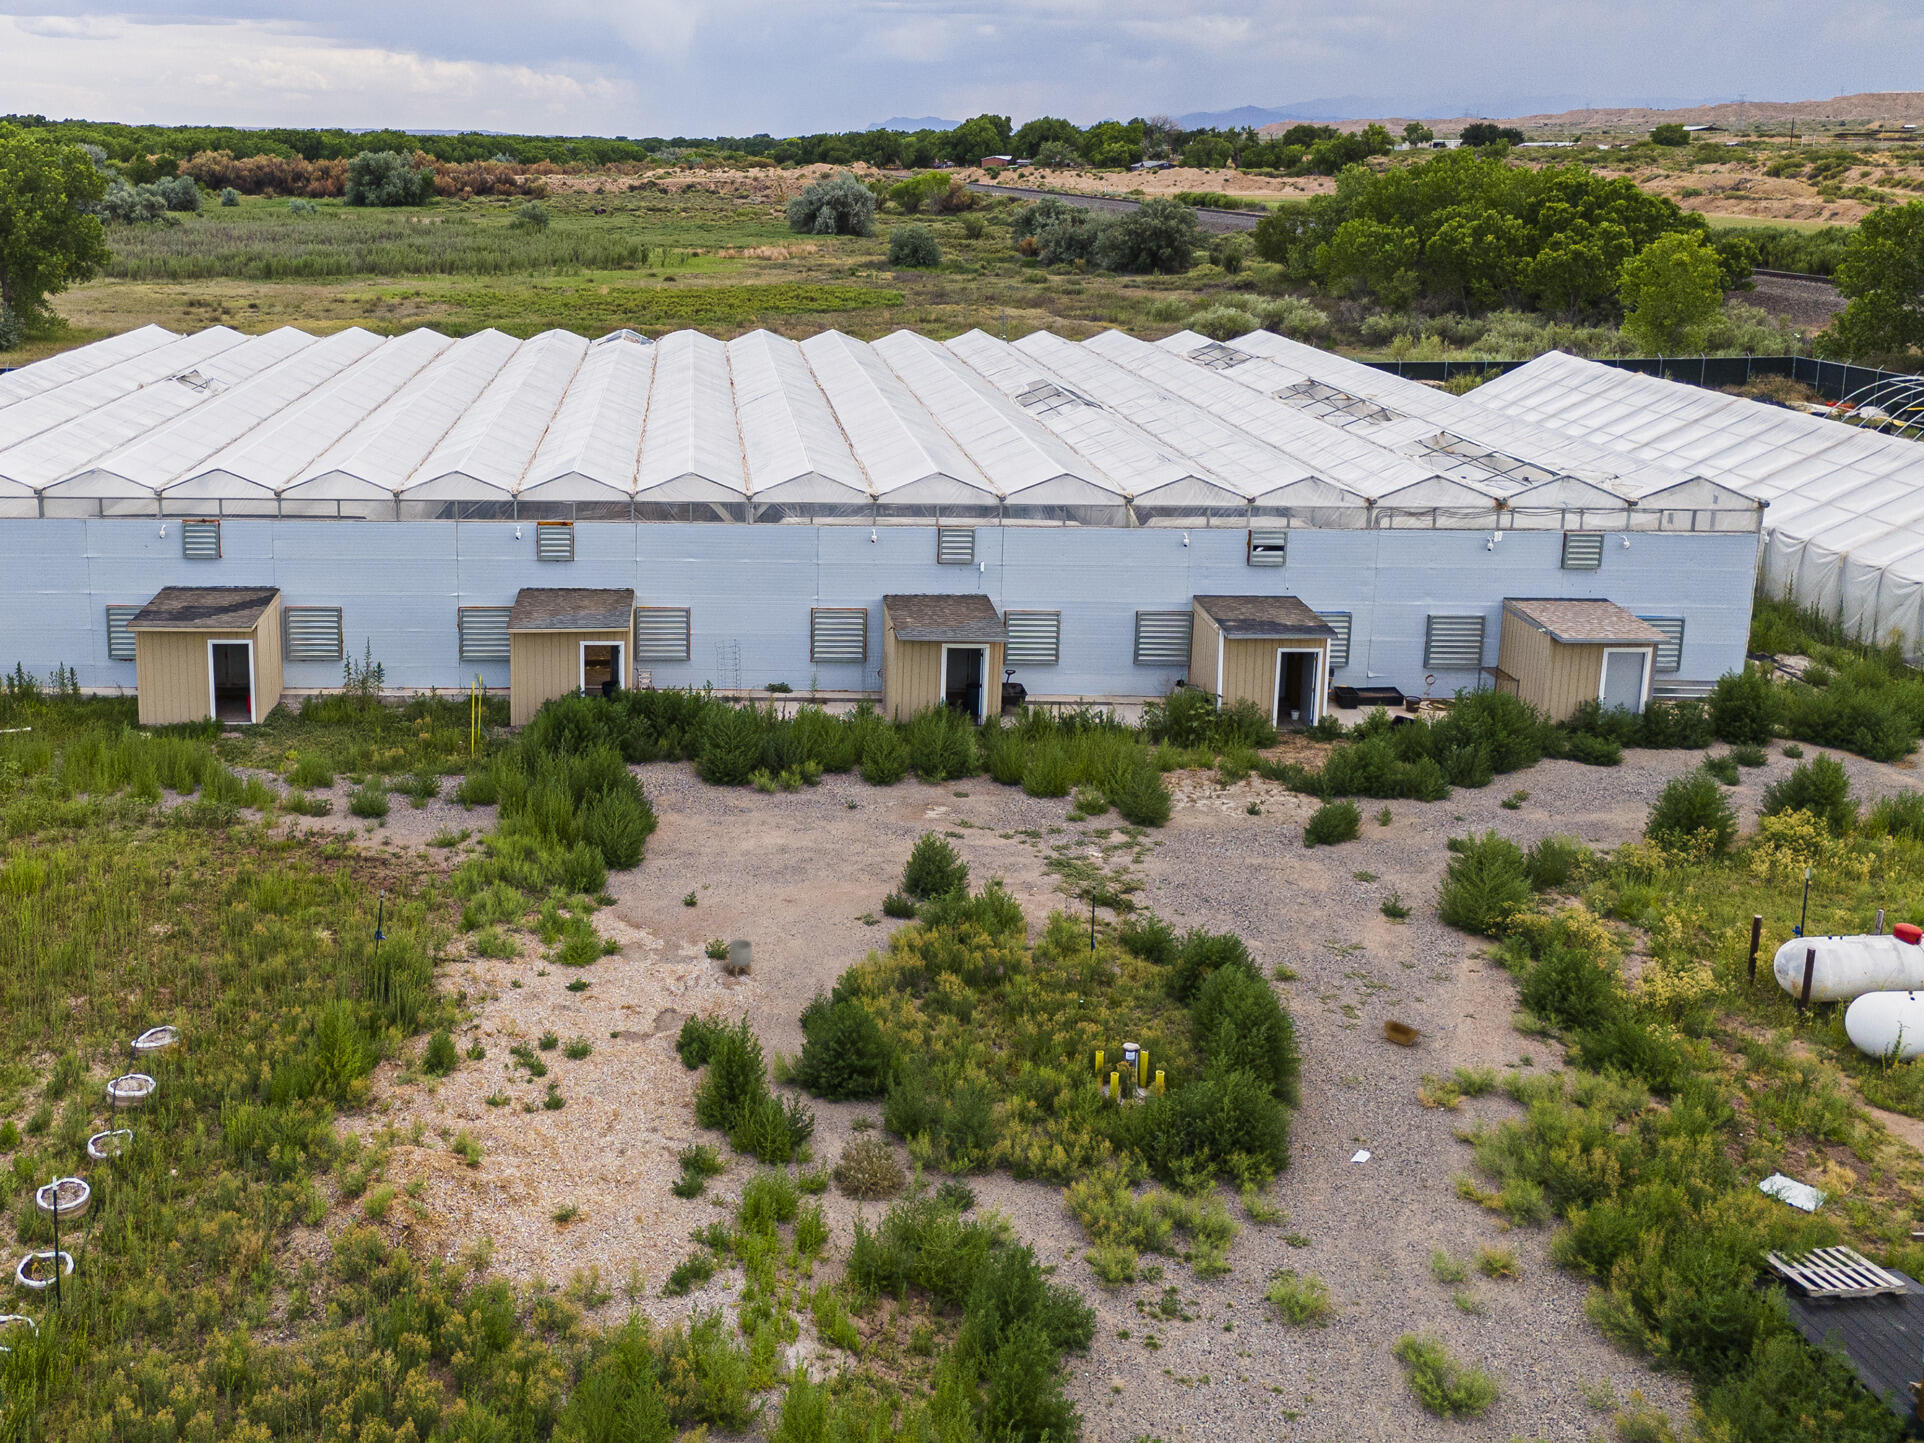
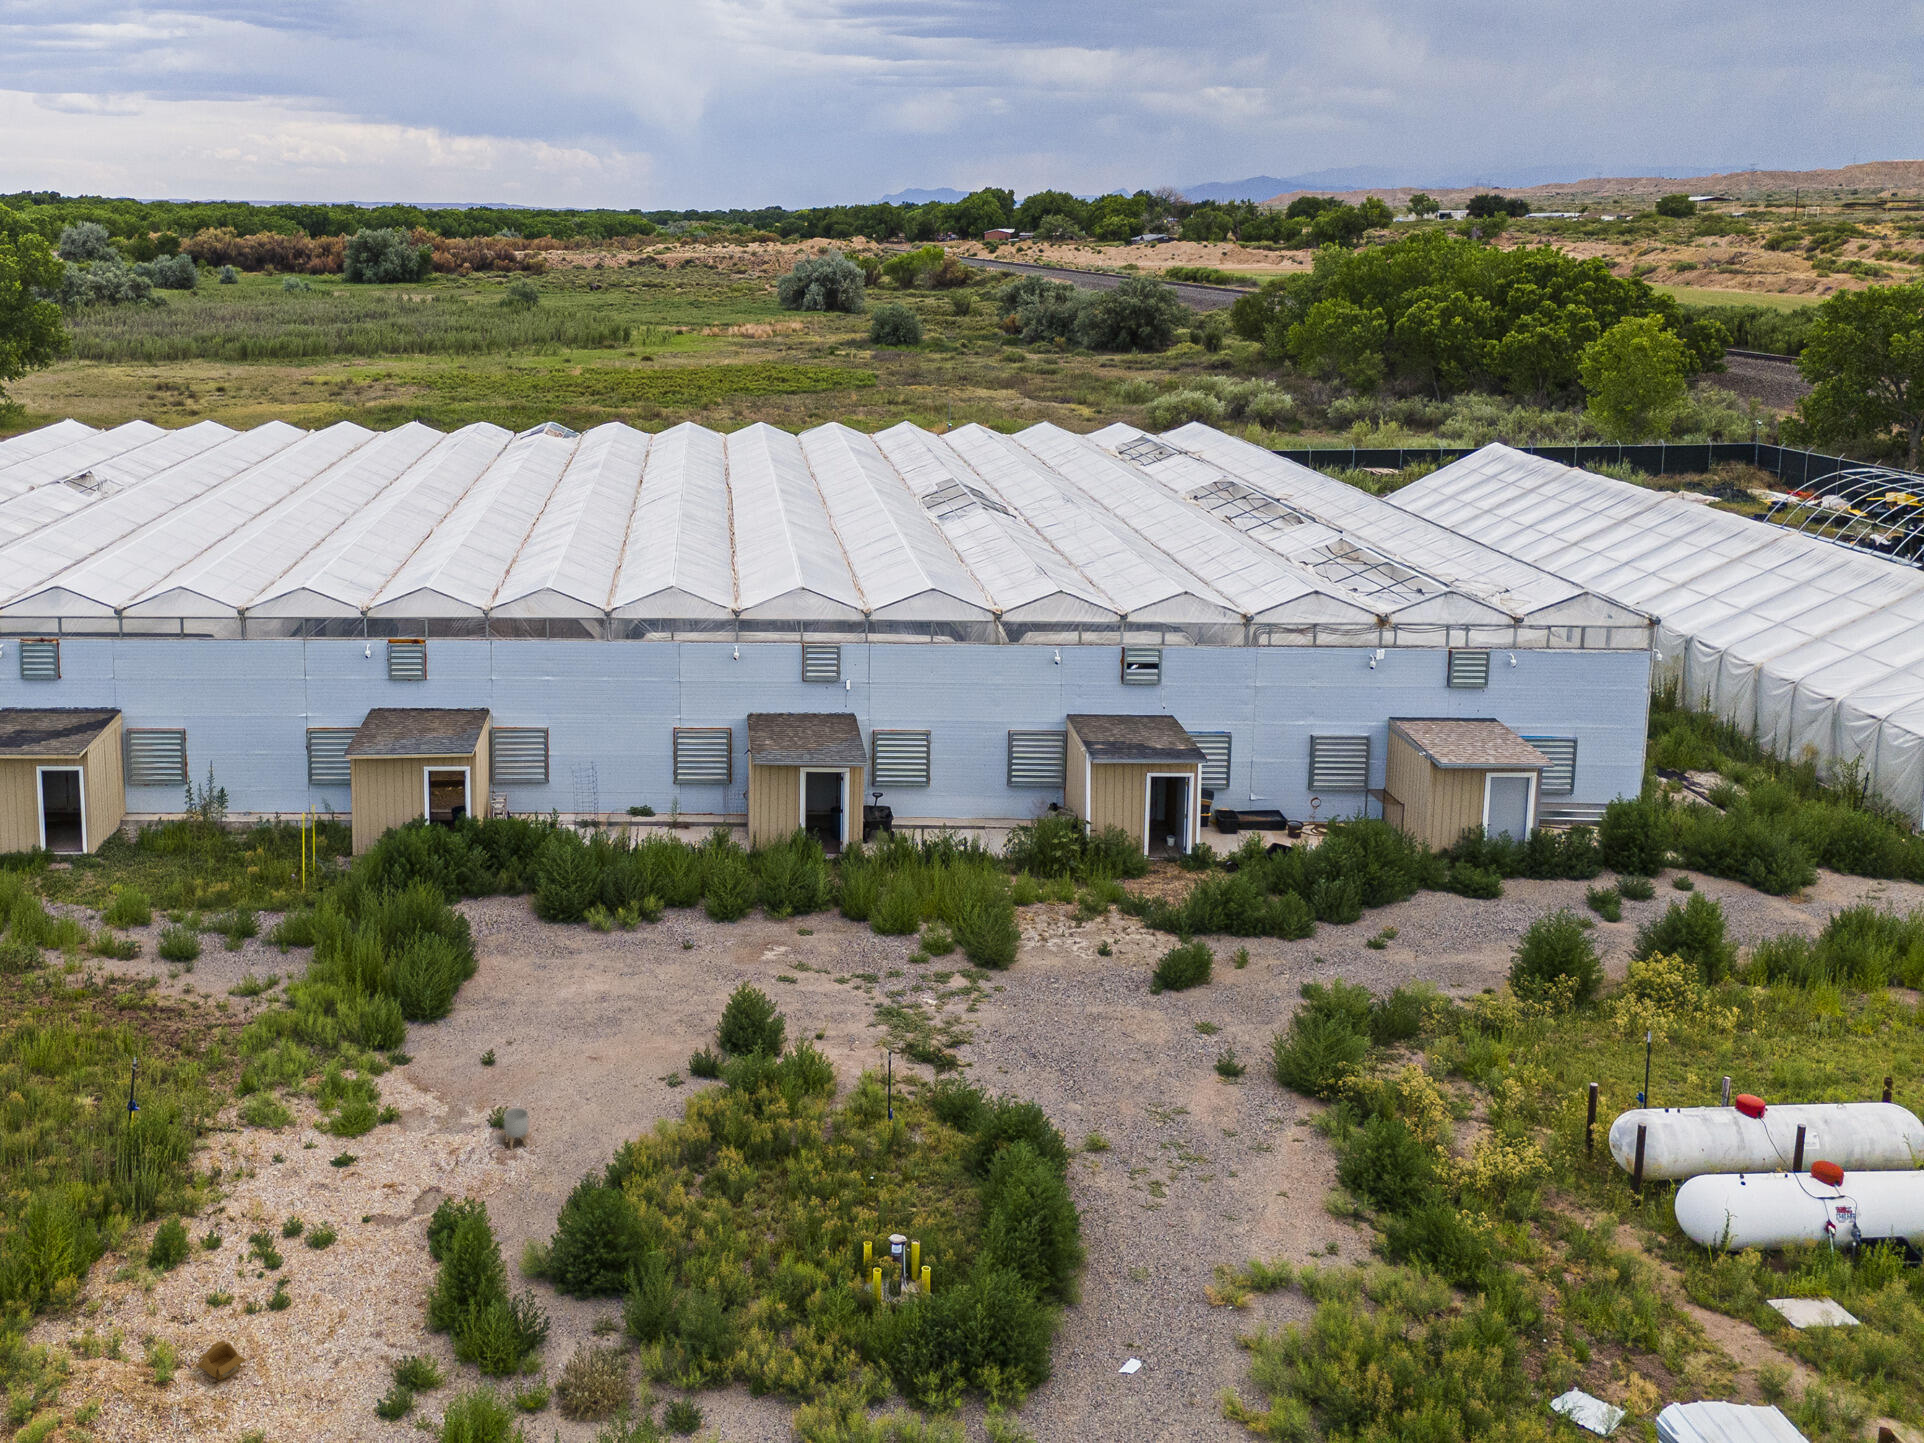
cardboard box: present [1383,1020,1421,1046] -> present [198,1341,246,1380]

